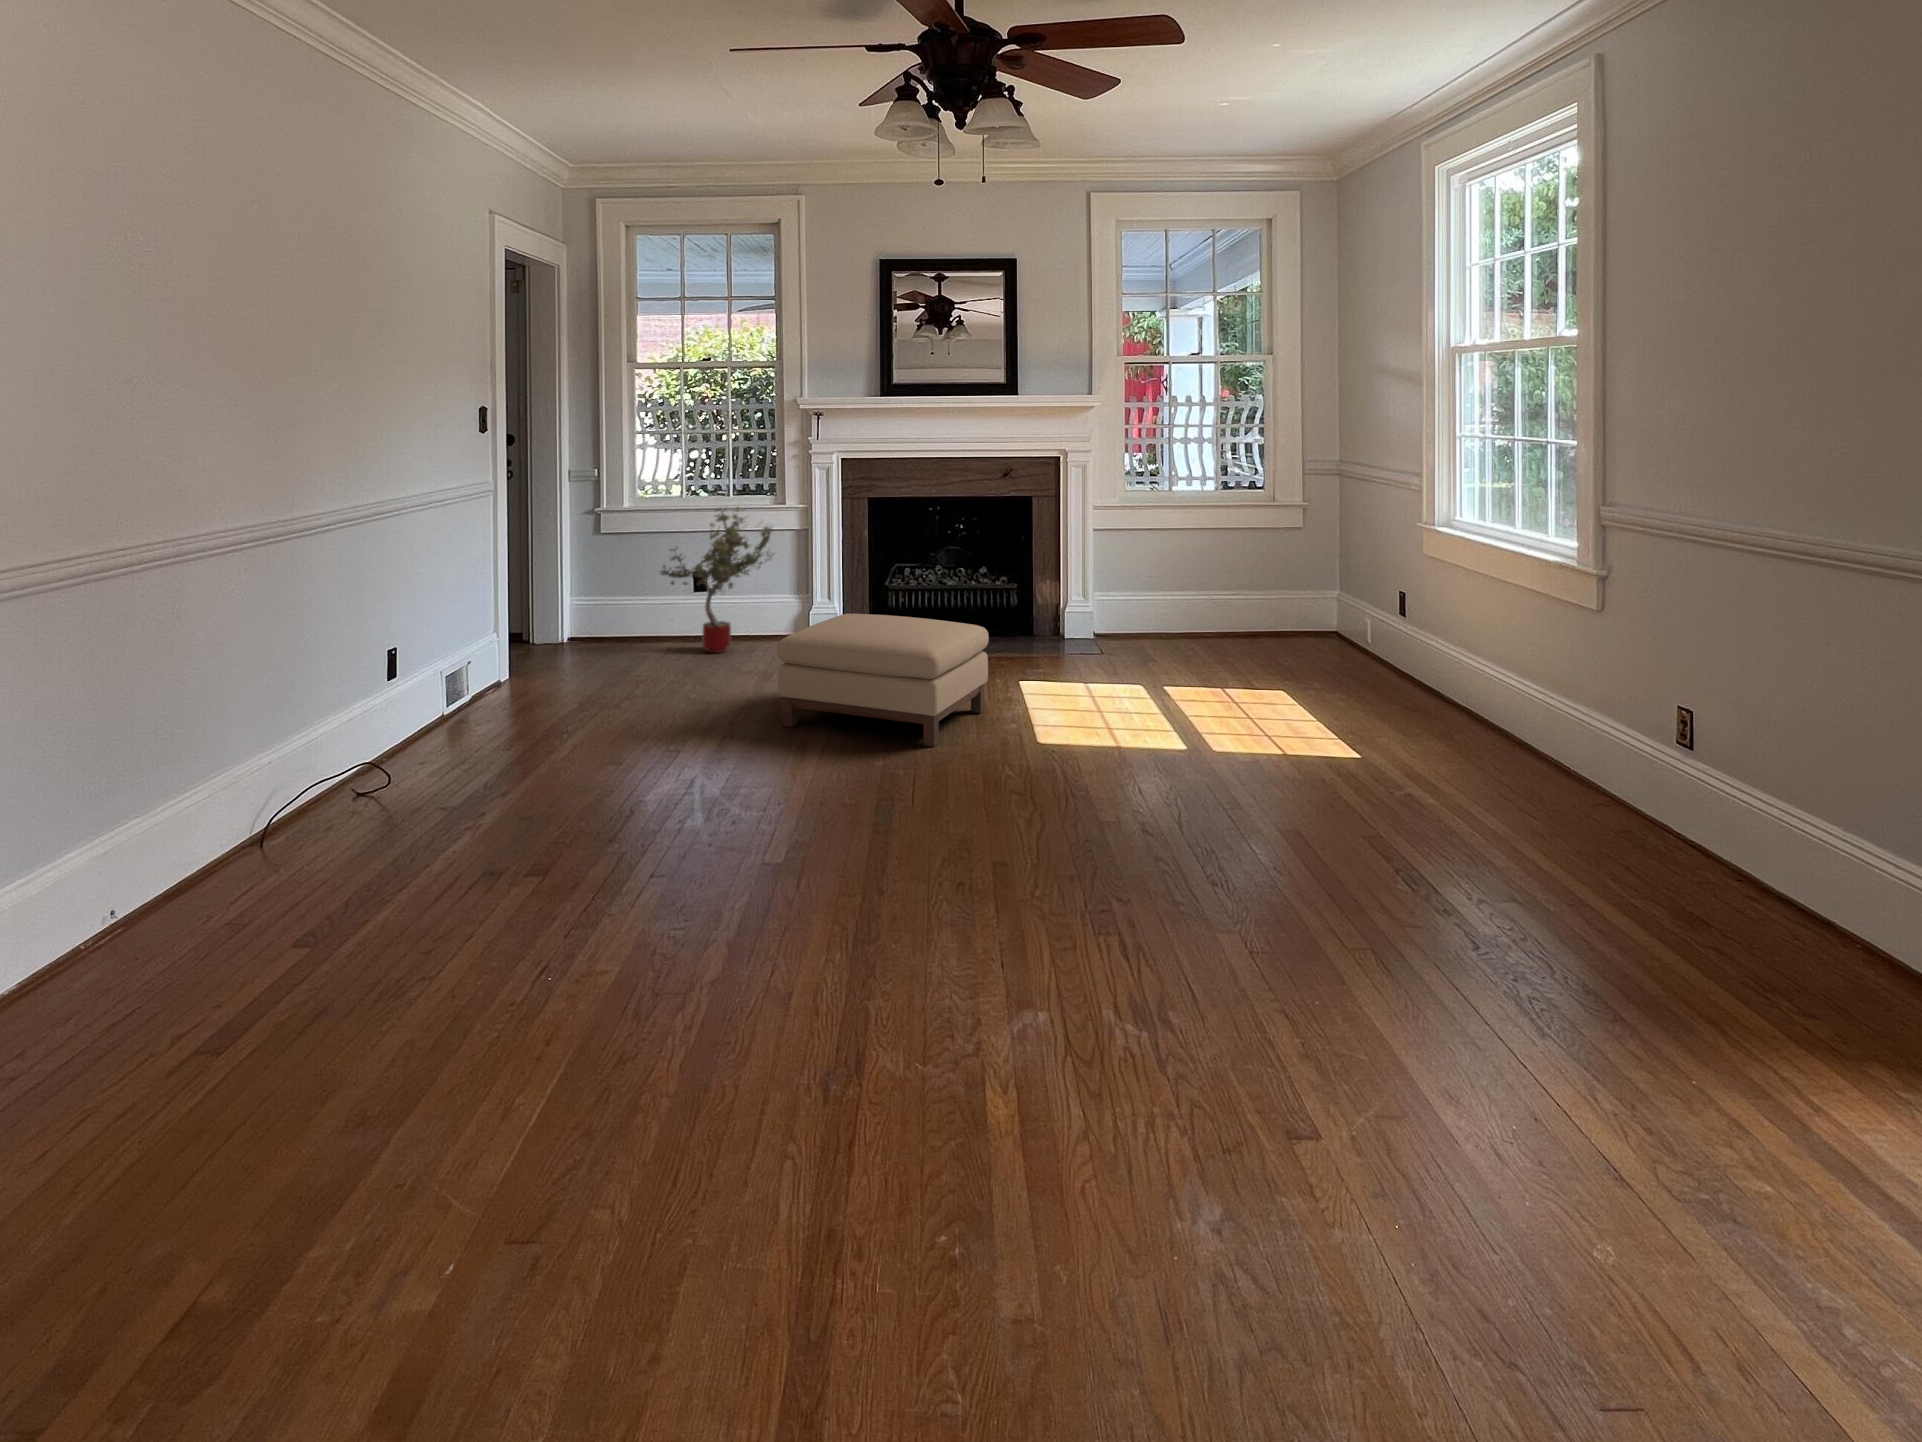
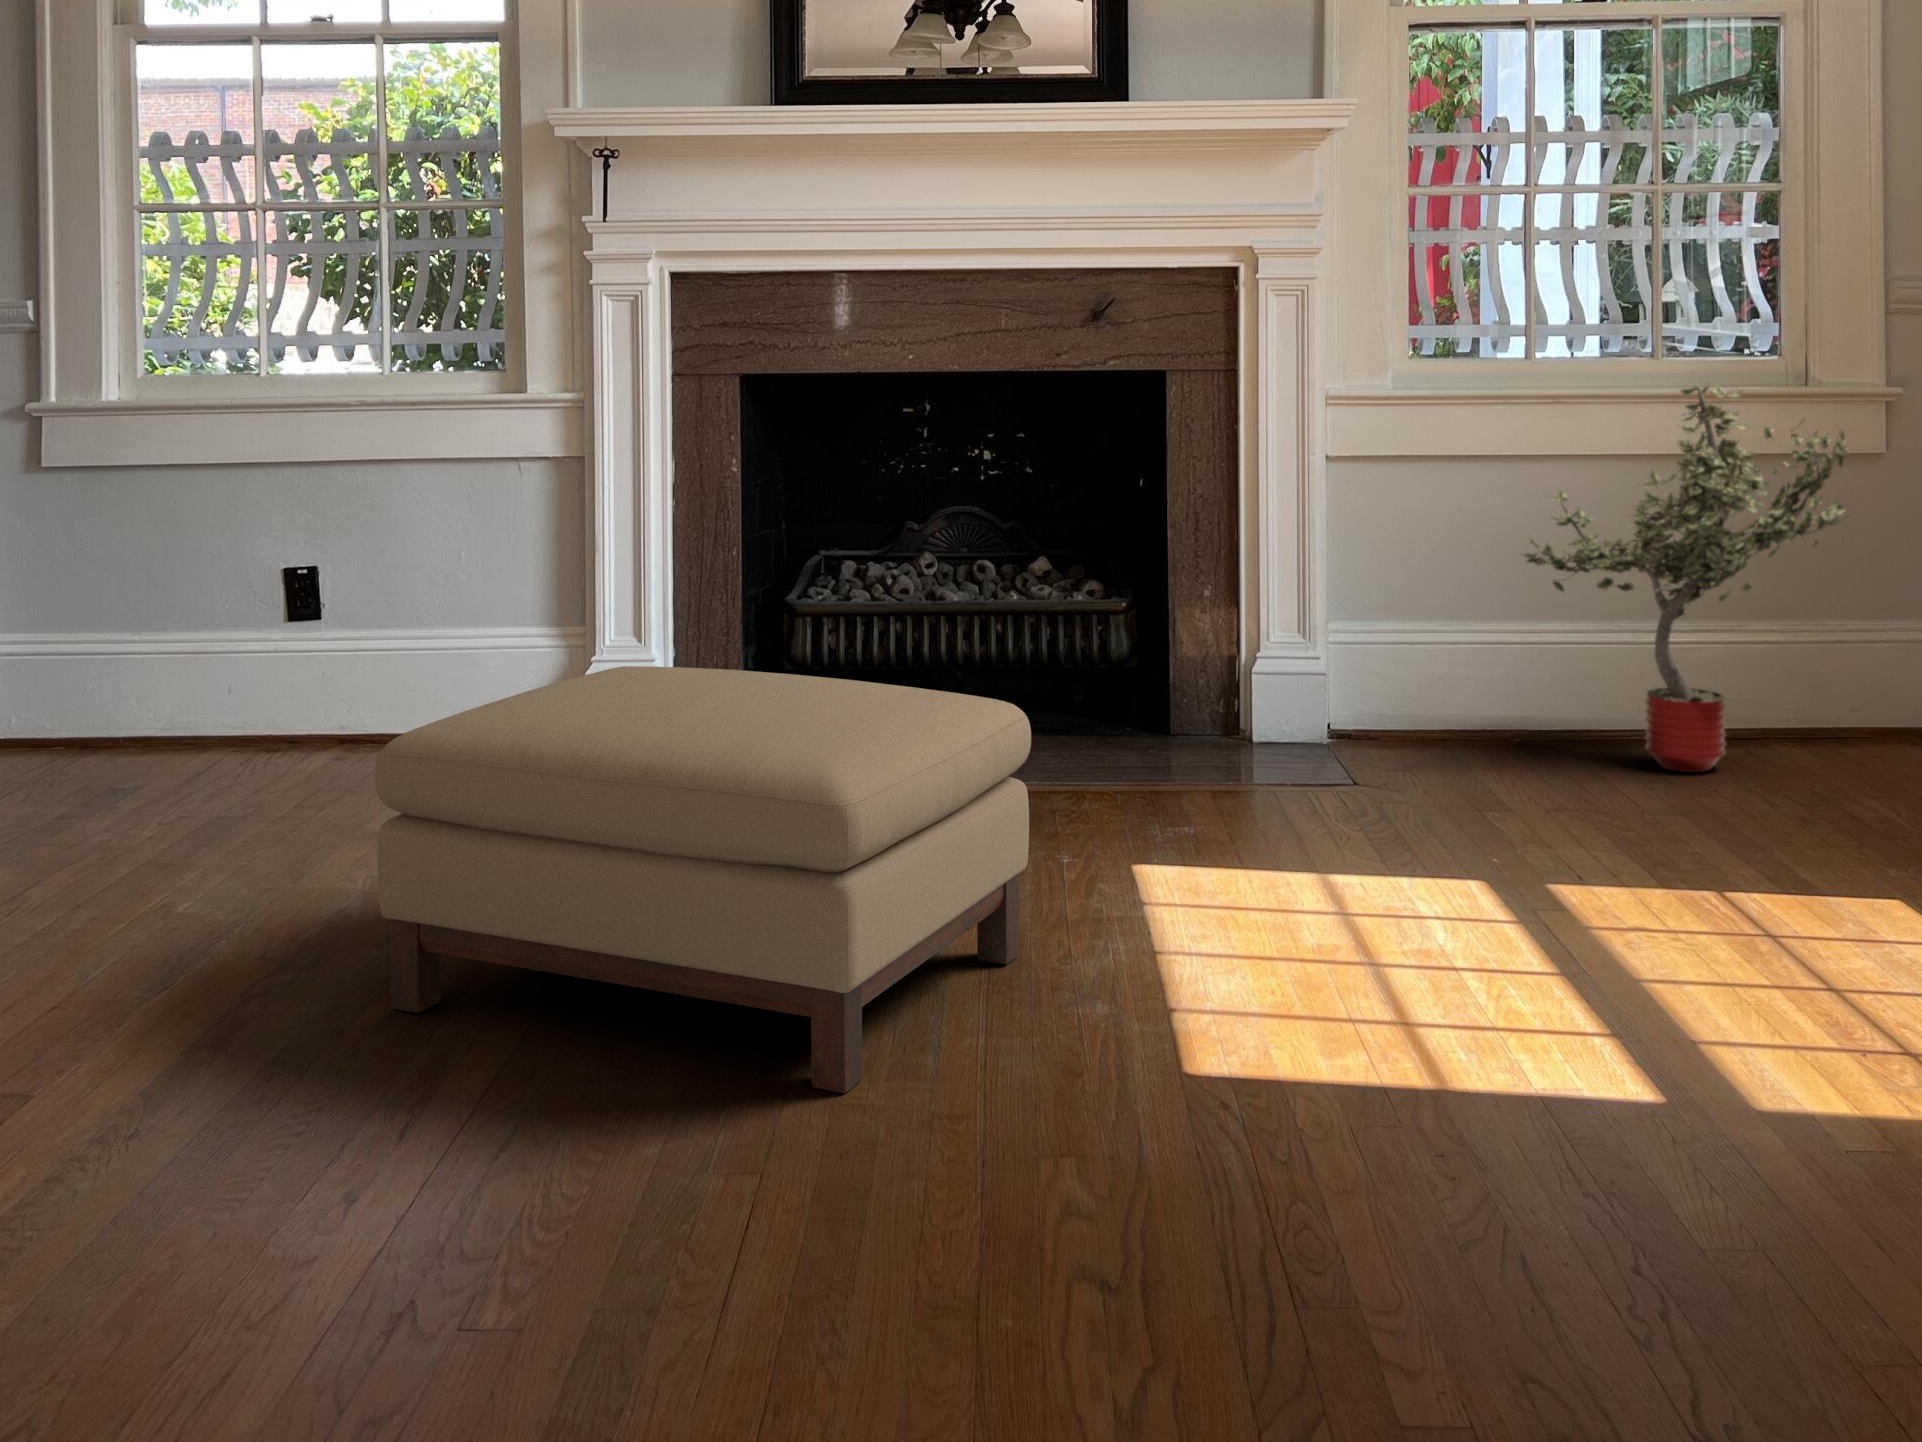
potted tree: present [661,507,773,653] -> present [1524,385,1847,772]

